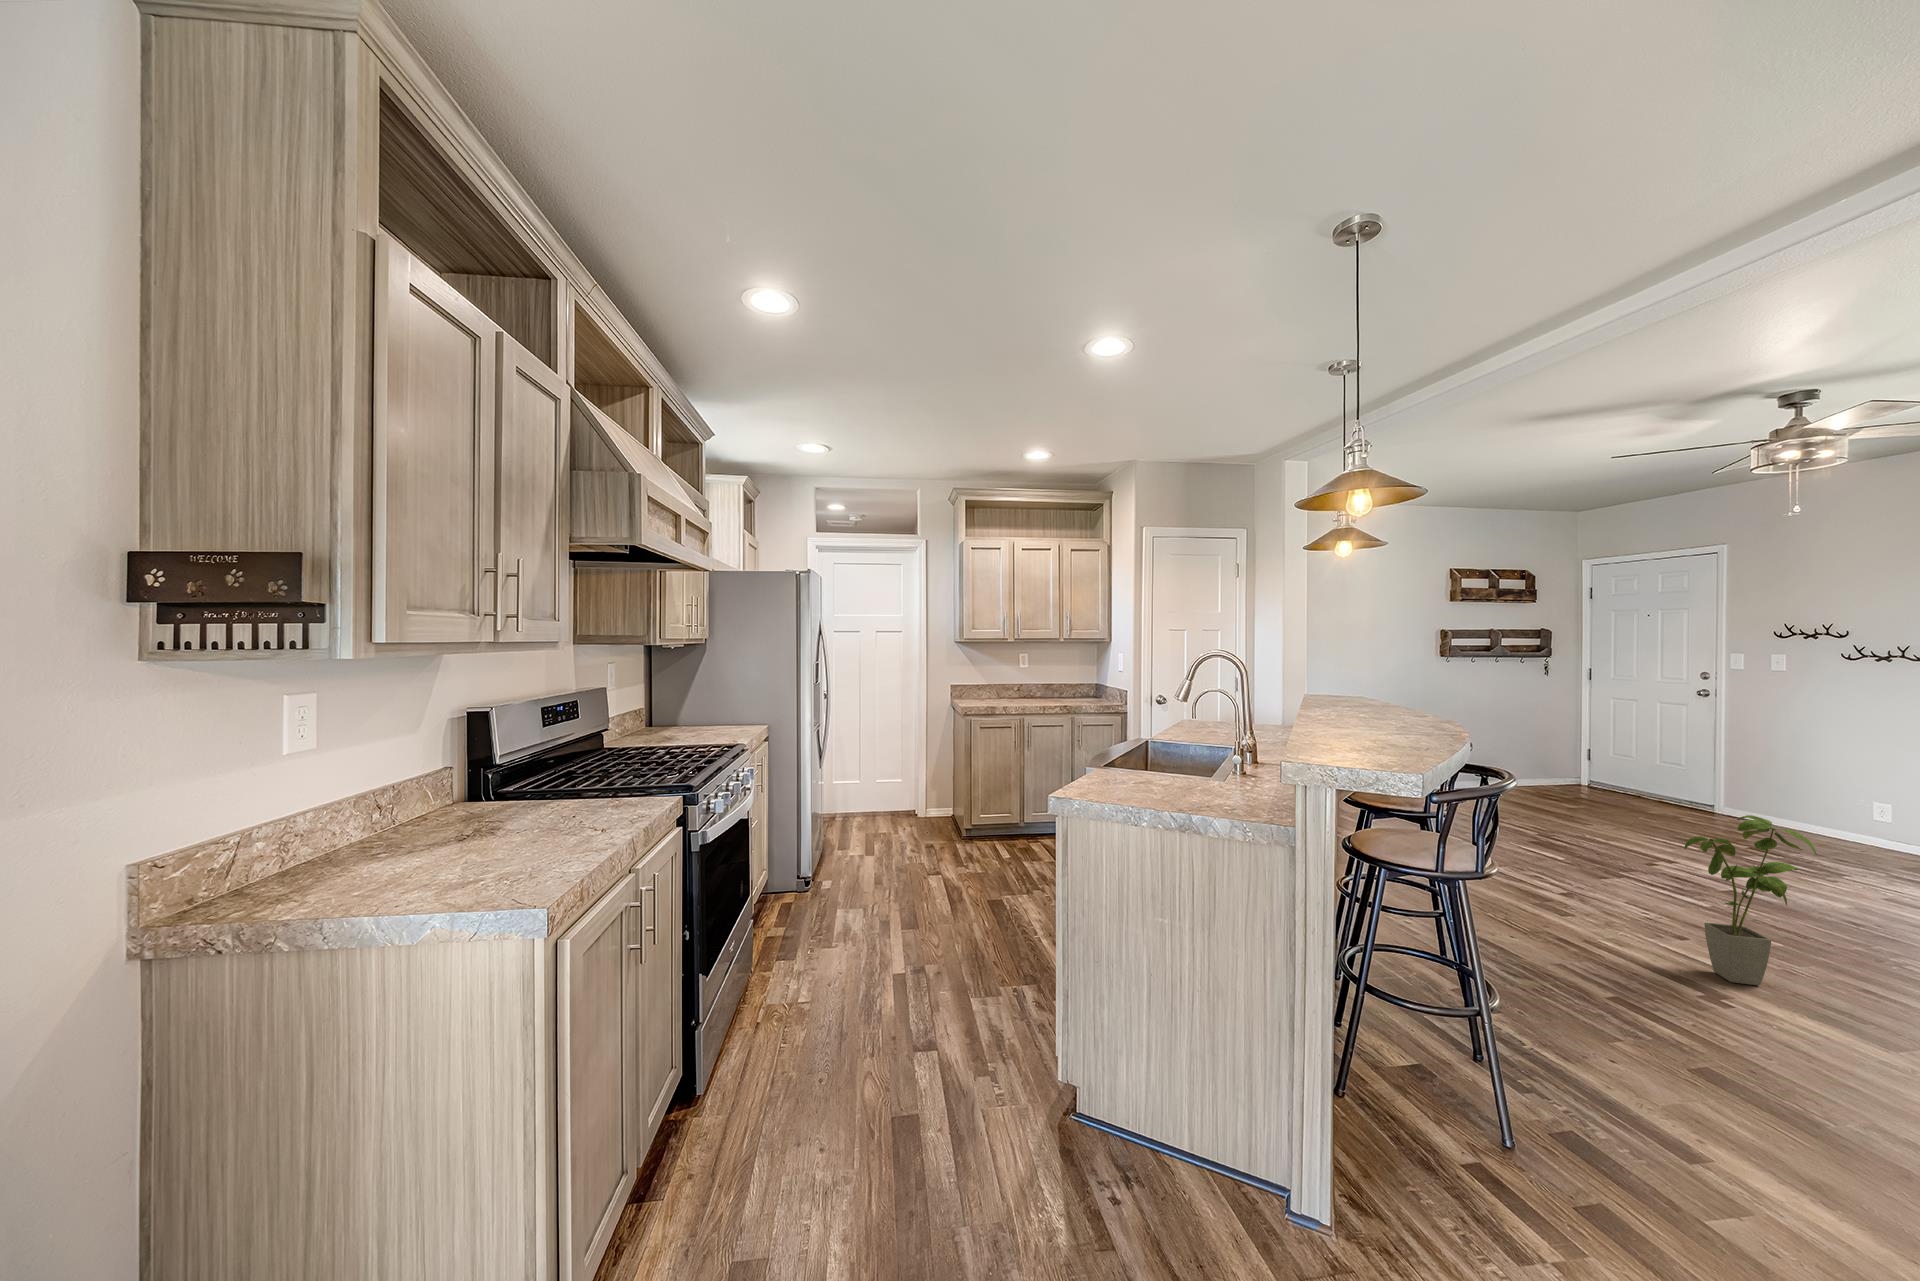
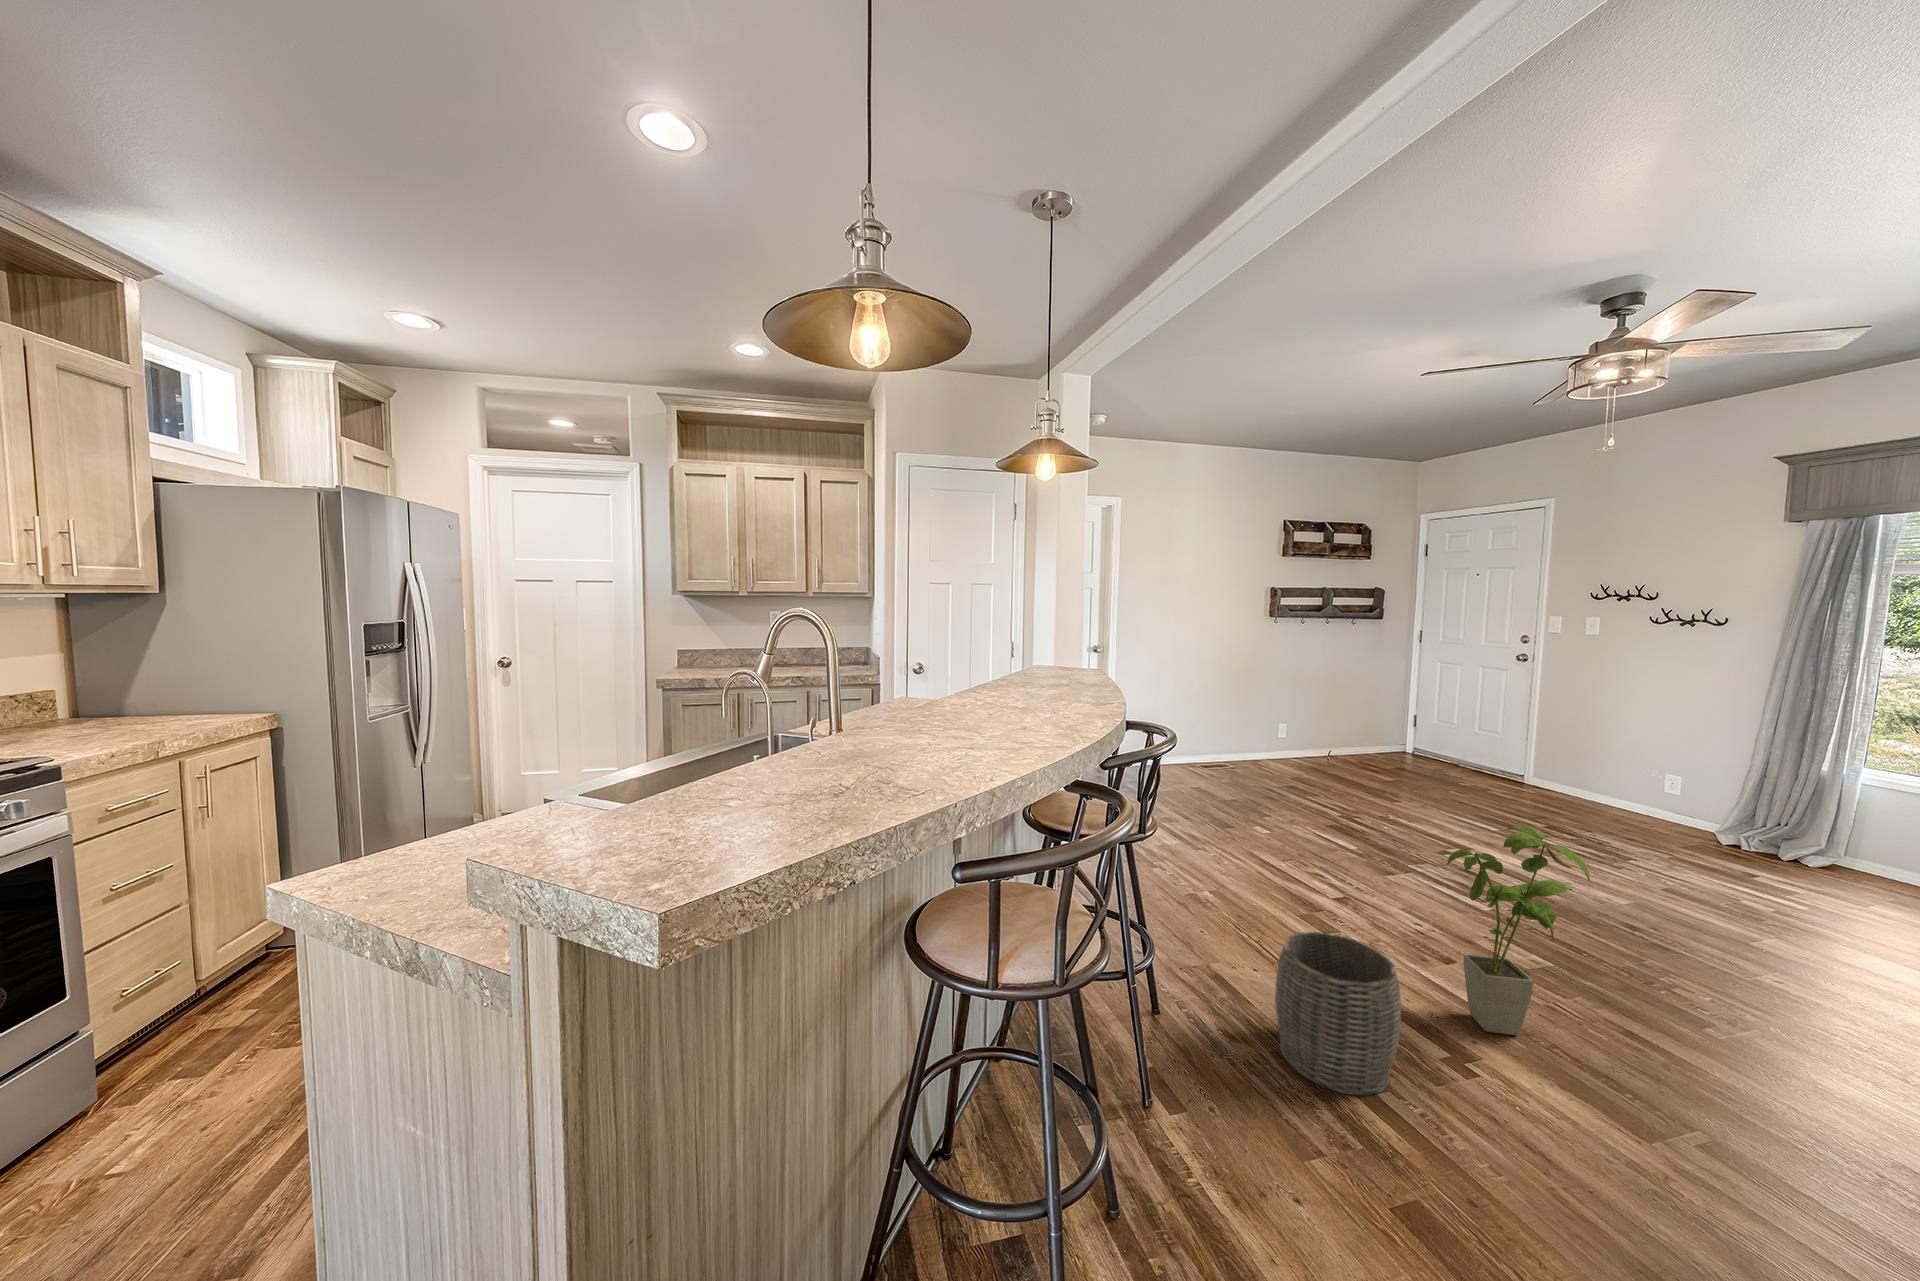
woven basket: none [1551,897,1666,1013] -> present [1275,932,1401,1096]

